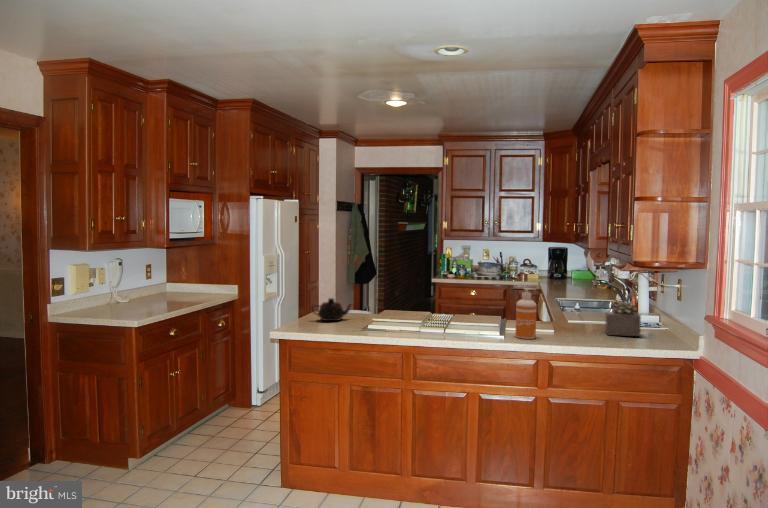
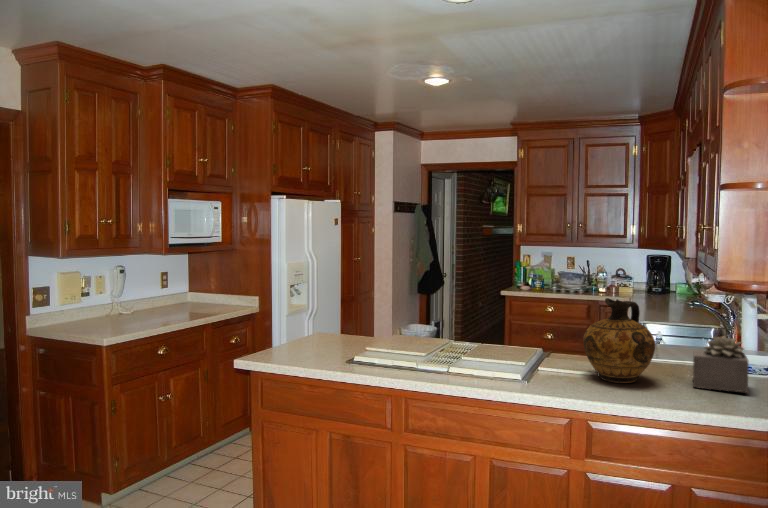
ceramic jug: none [537,277,584,334] -> present [583,298,655,383]
soap dispenser: present [515,288,537,339] -> none [544,314,574,390]
teapot: present [311,298,352,321] -> none [295,317,346,347]

